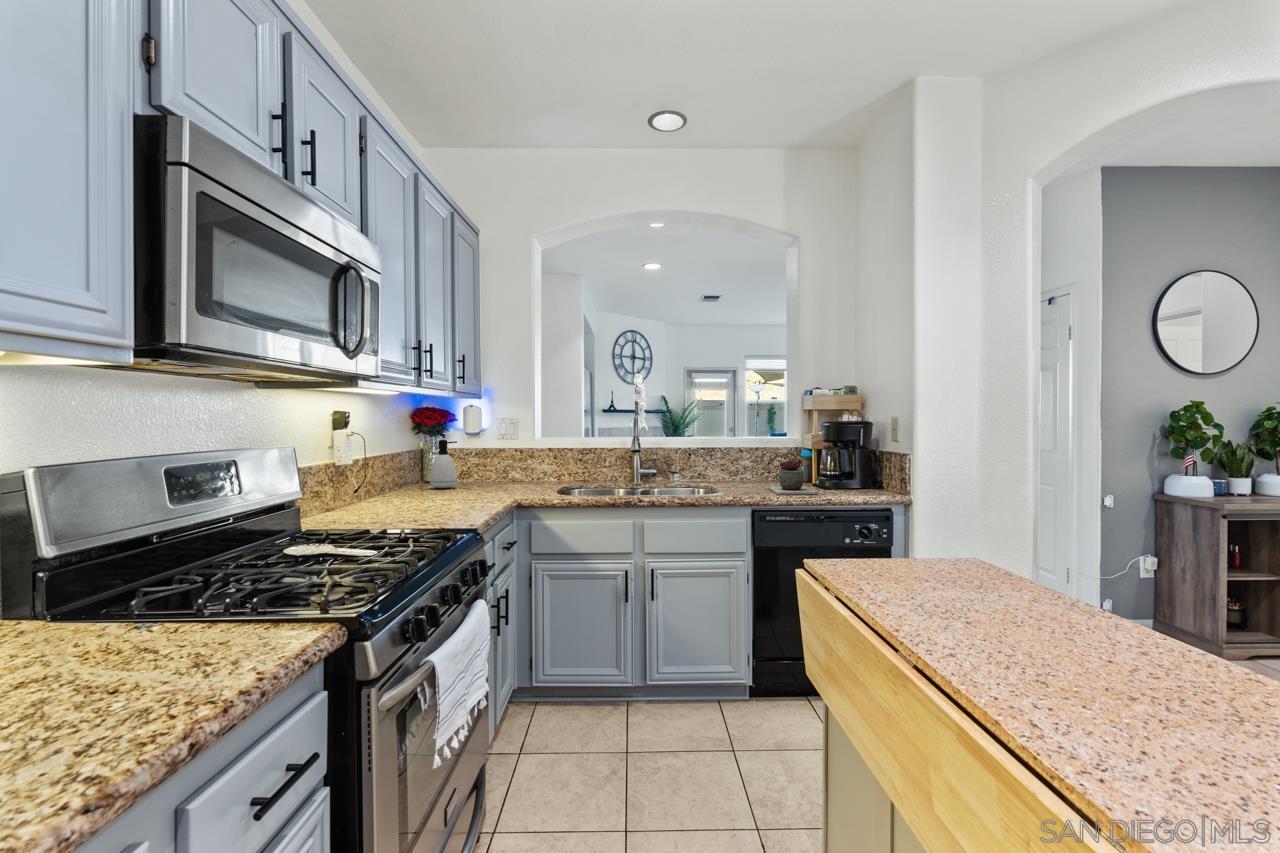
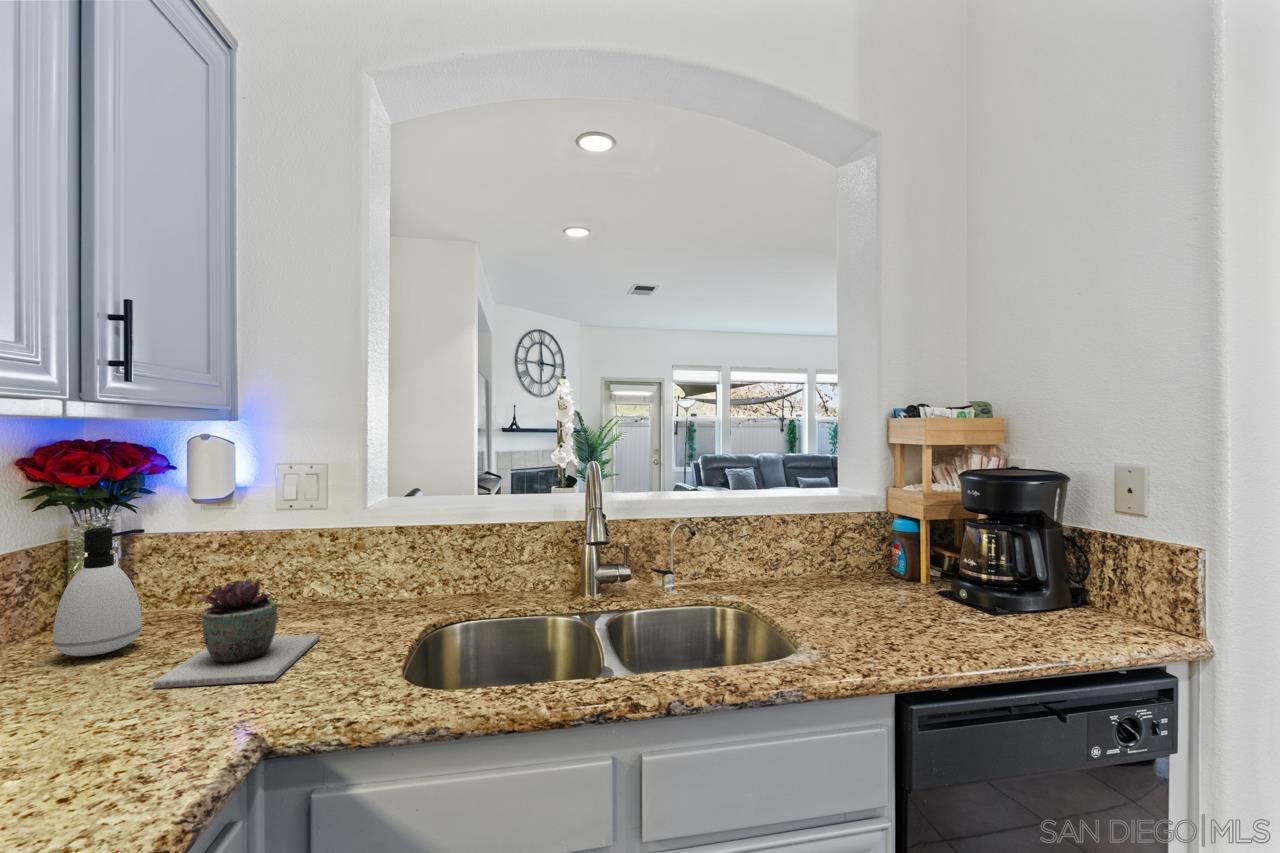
succulent plant: present [768,460,818,495] -> present [153,578,321,688]

